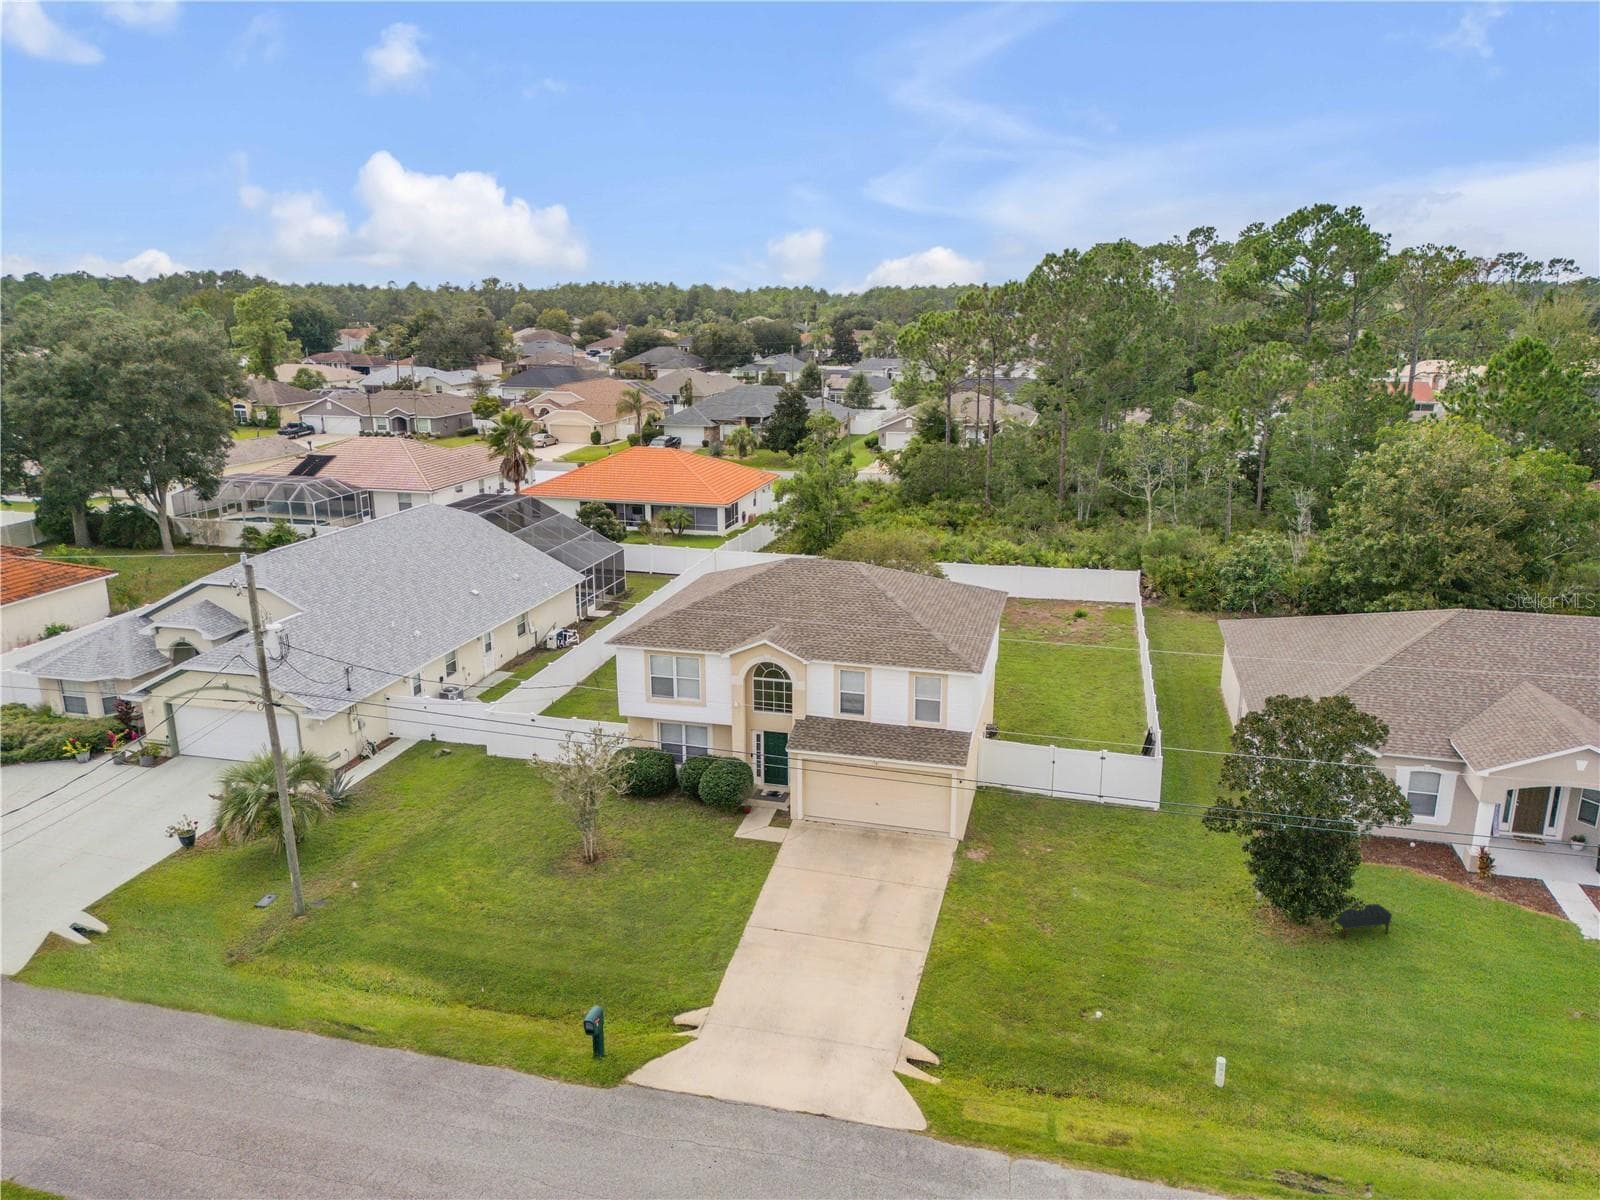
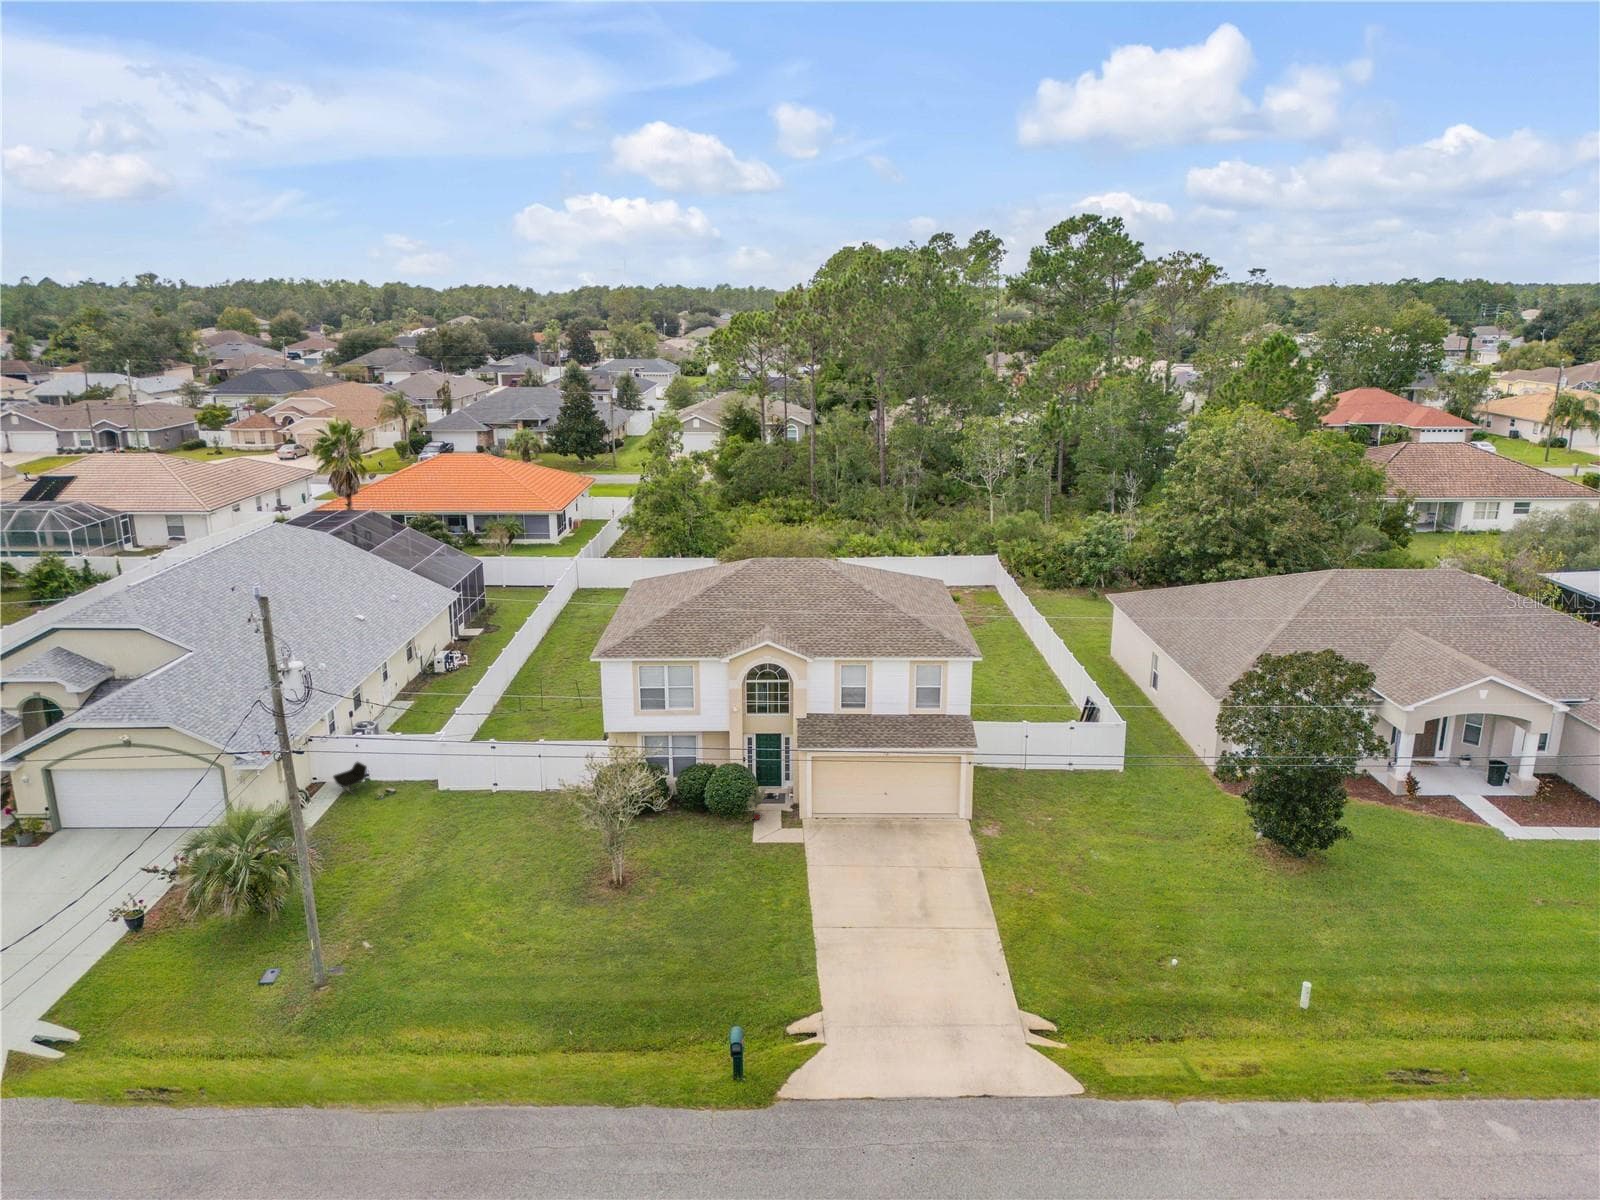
lounge chair: none [400,721,428,750] -> present [333,762,367,793]
bench: present [1331,904,1392,939] -> none [1327,834,1377,868]

